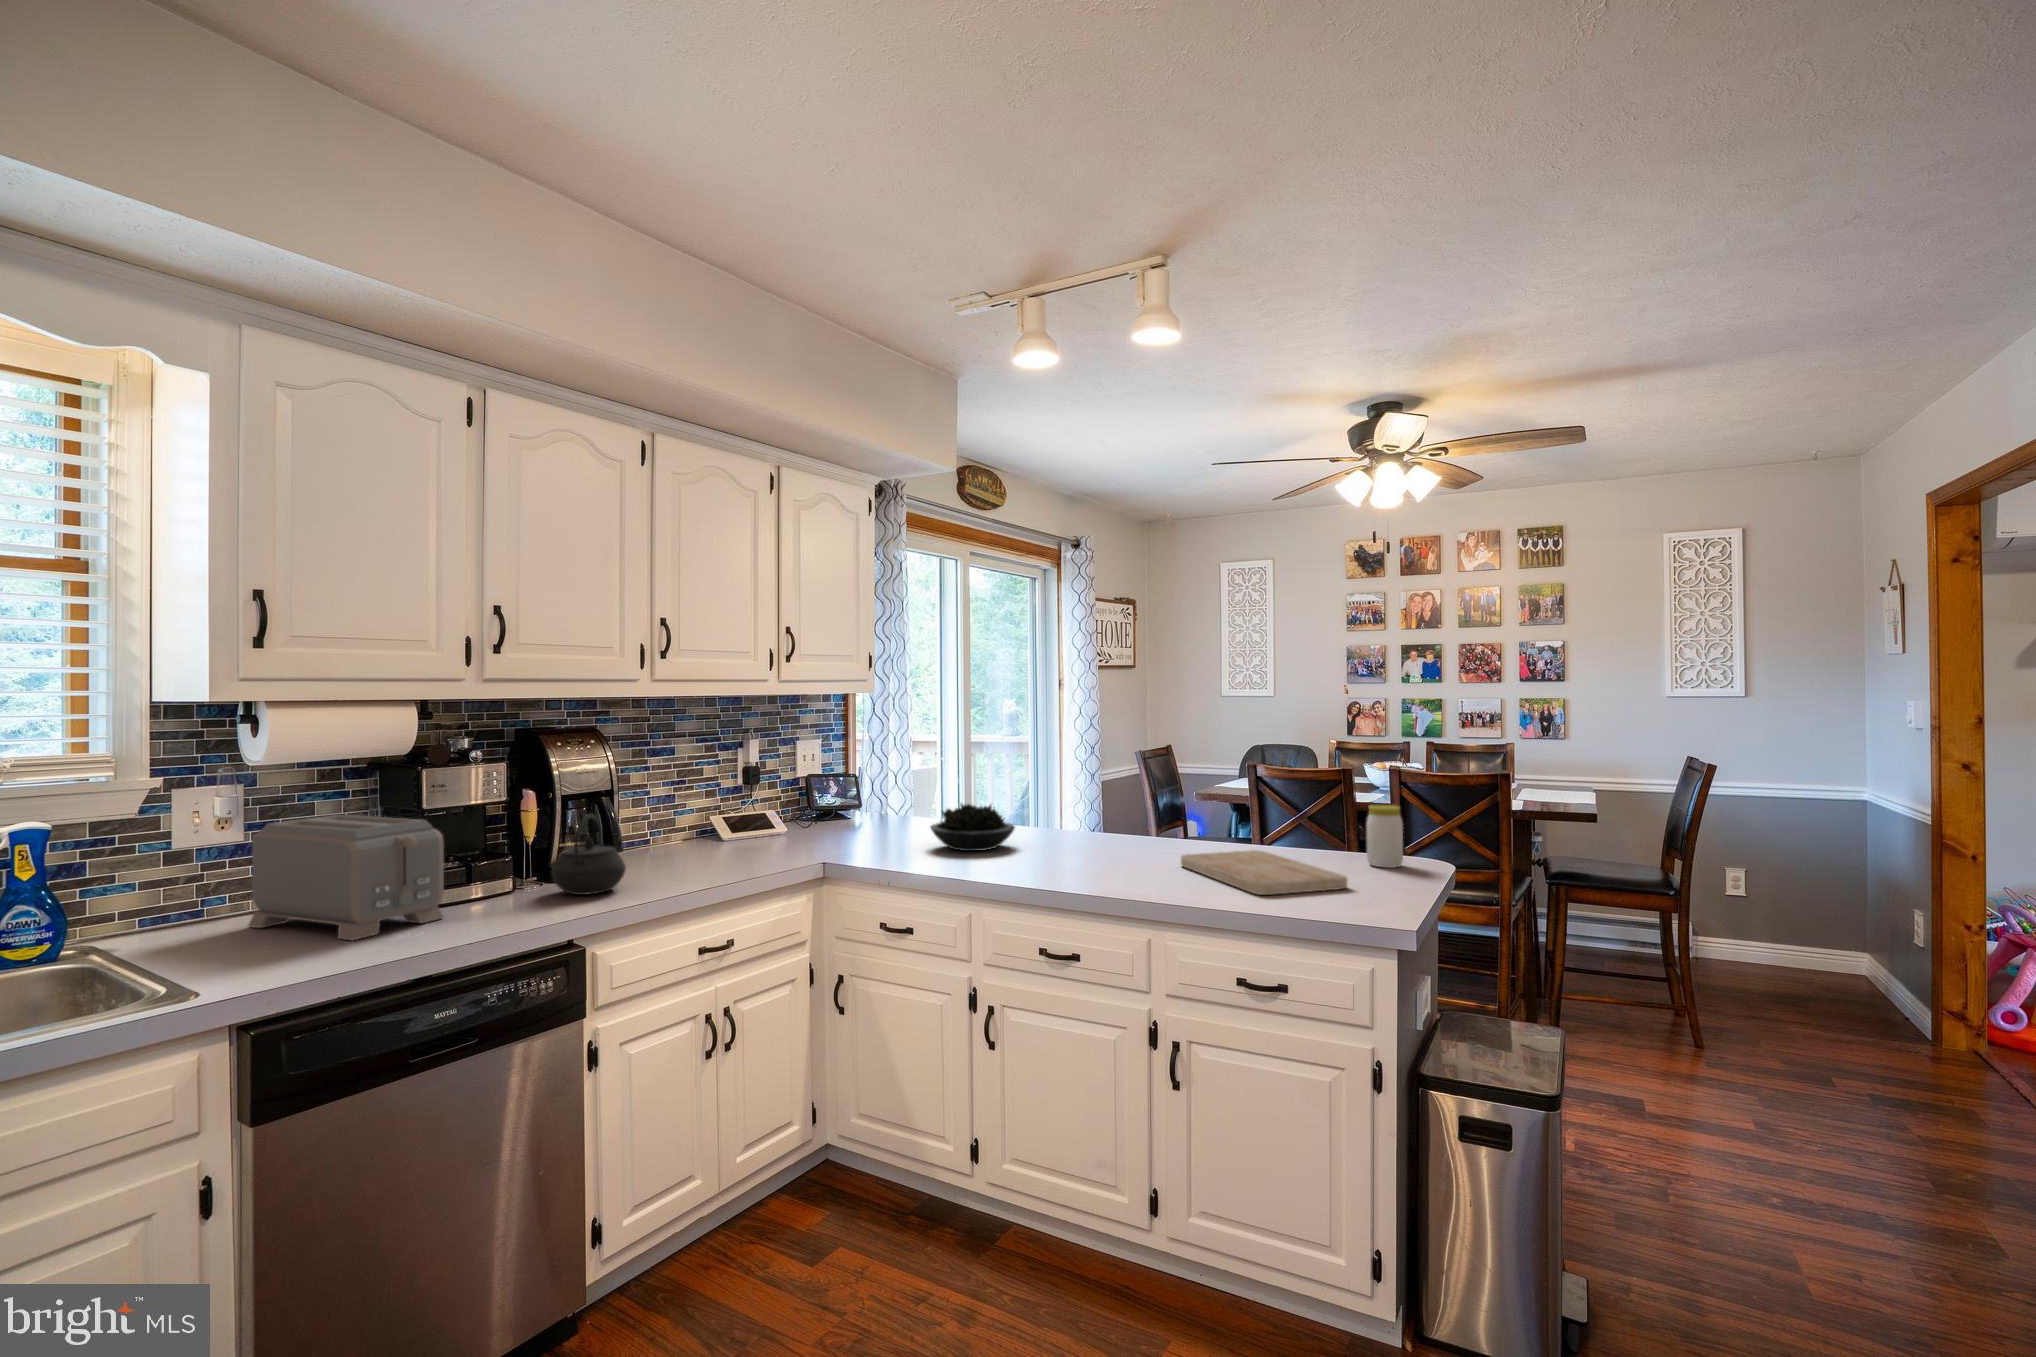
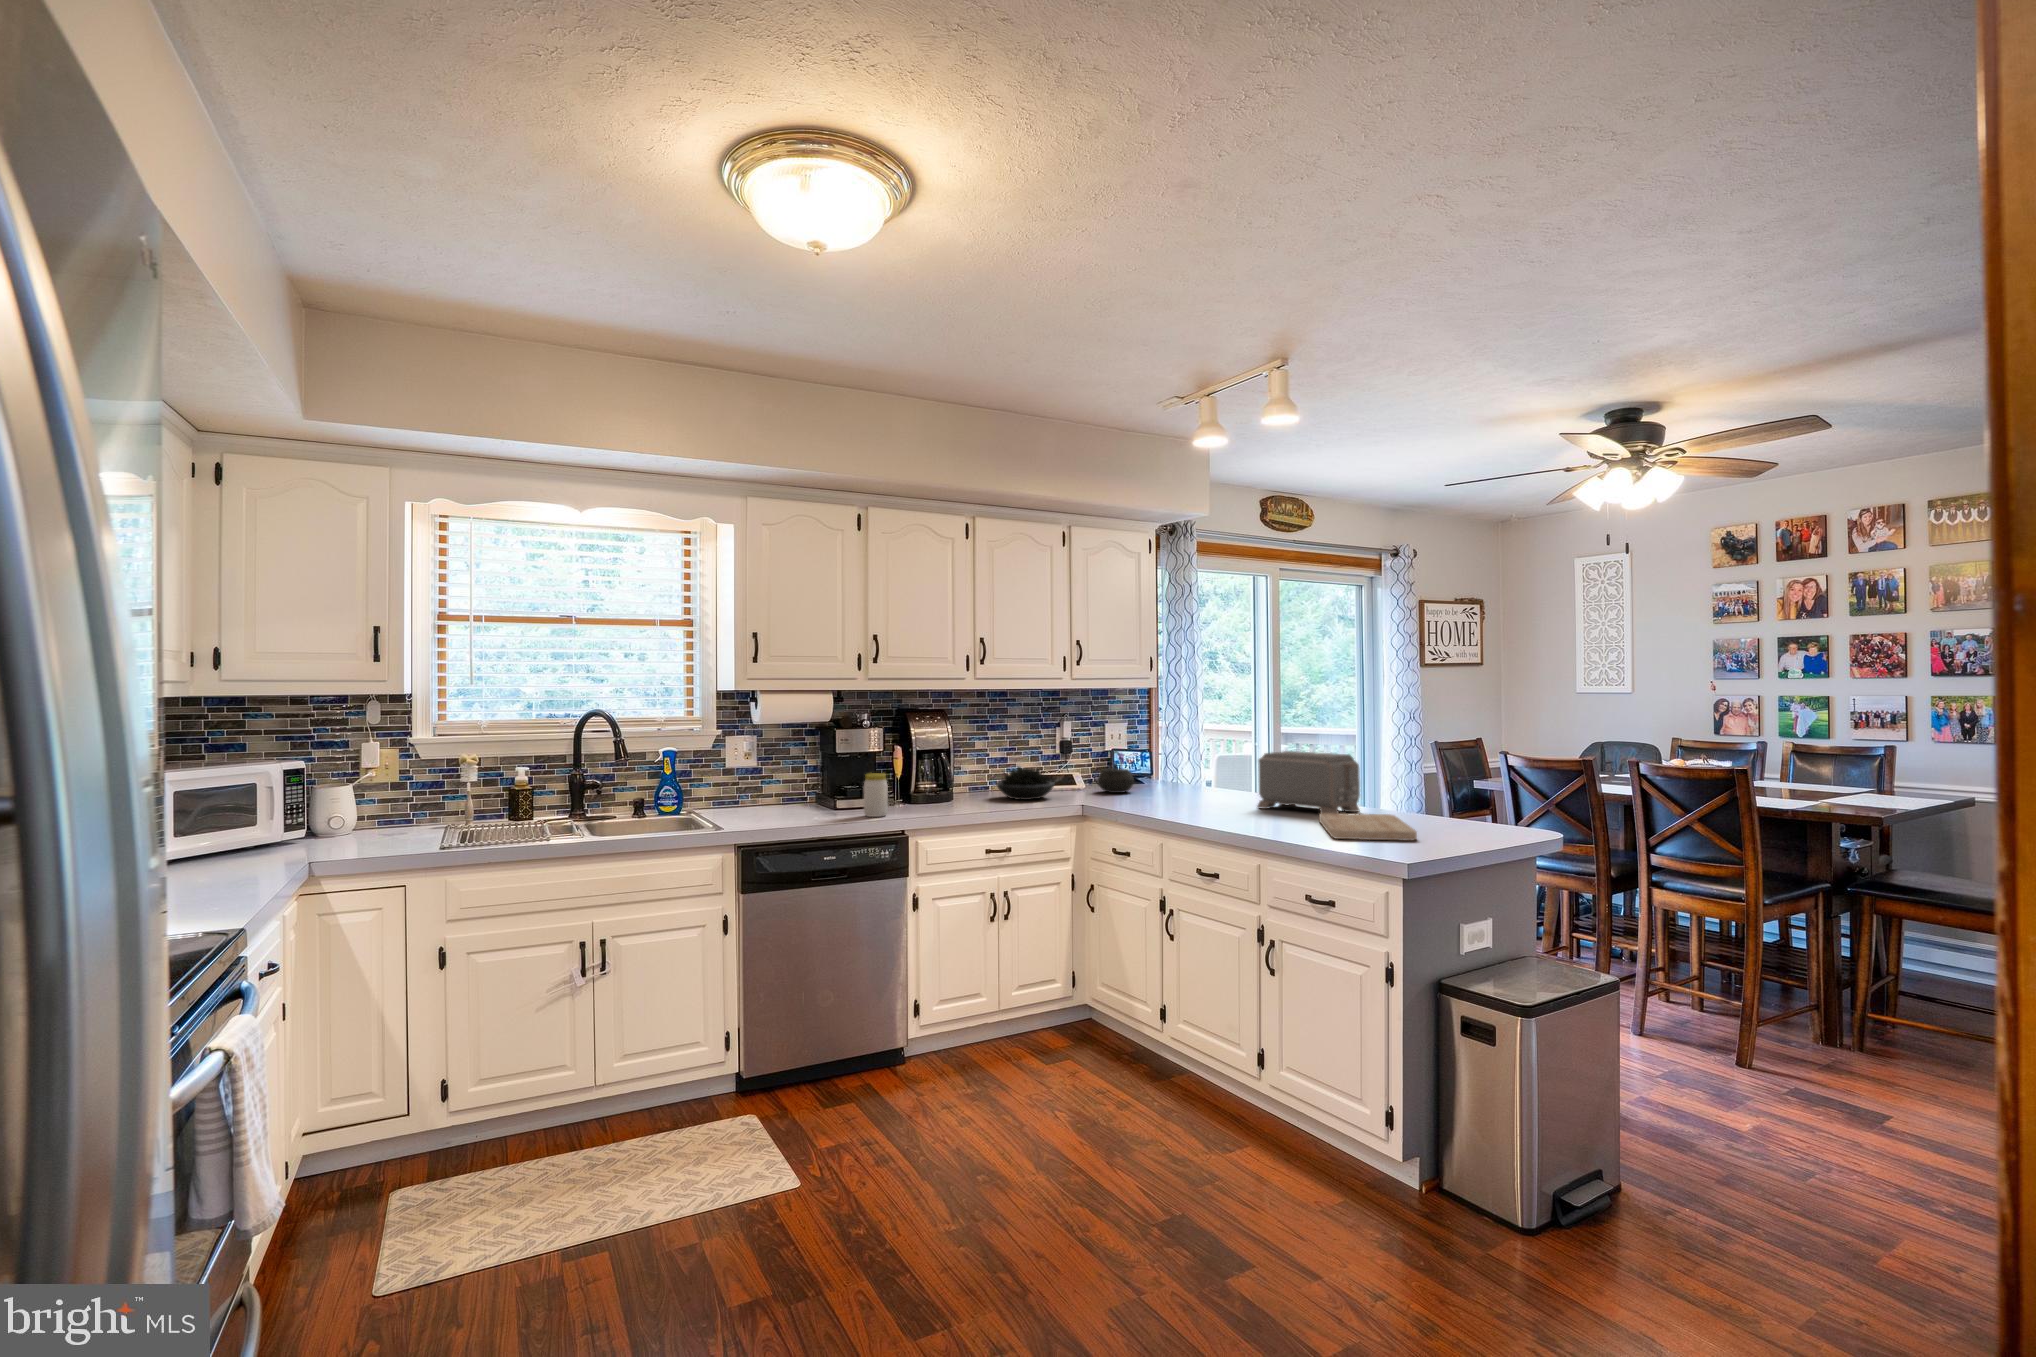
succulent plant: present [930,804,1015,851] -> present [996,767,1055,800]
jar: present [1366,805,1403,868] -> present [864,773,888,817]
kettle: present [552,813,626,895] -> present [1098,751,1134,793]
toaster: present [248,815,444,941] -> present [1257,751,1360,813]

